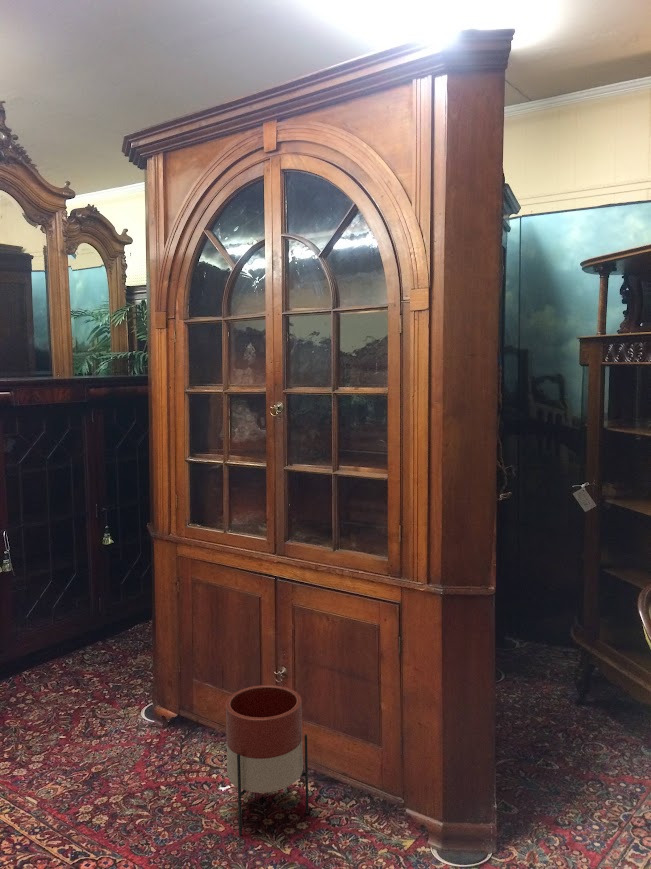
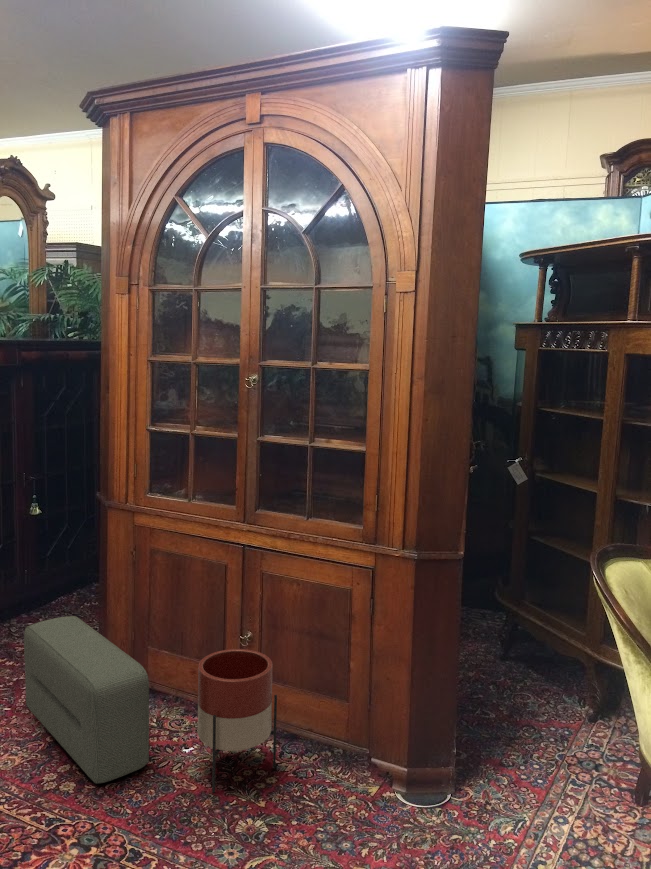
pouf: none [76,646,182,818] -> present [24,616,149,784]

